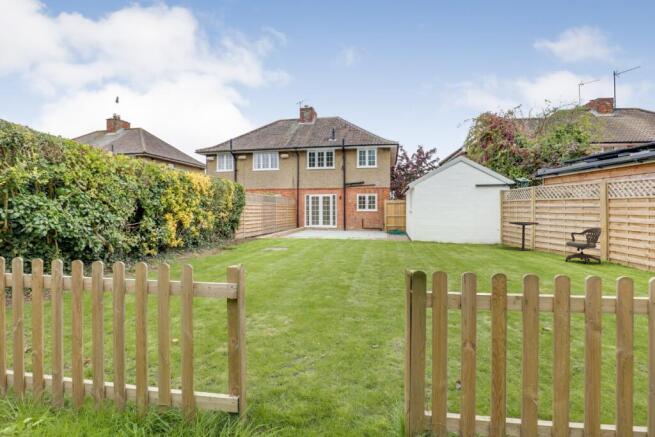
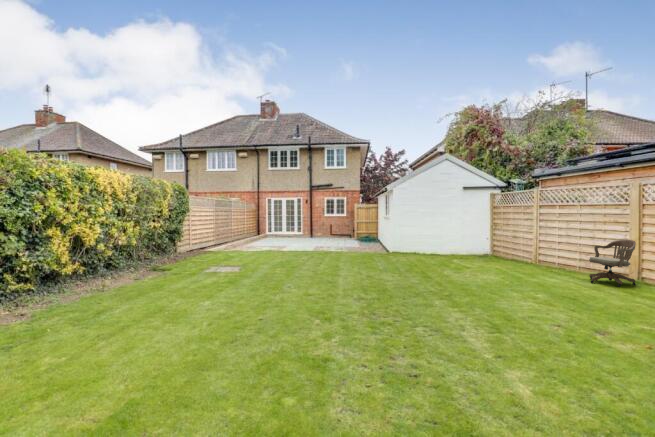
pedestal table: present [509,222,539,251] -> none [507,230,543,266]

